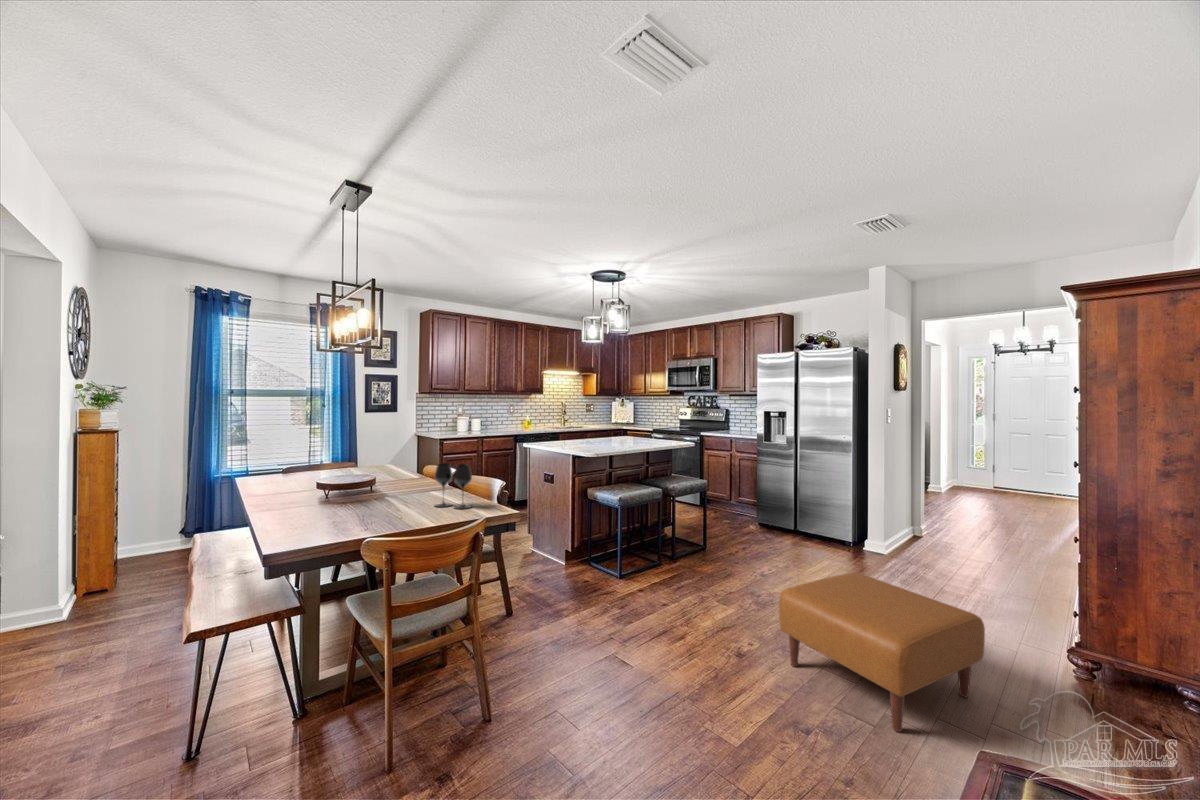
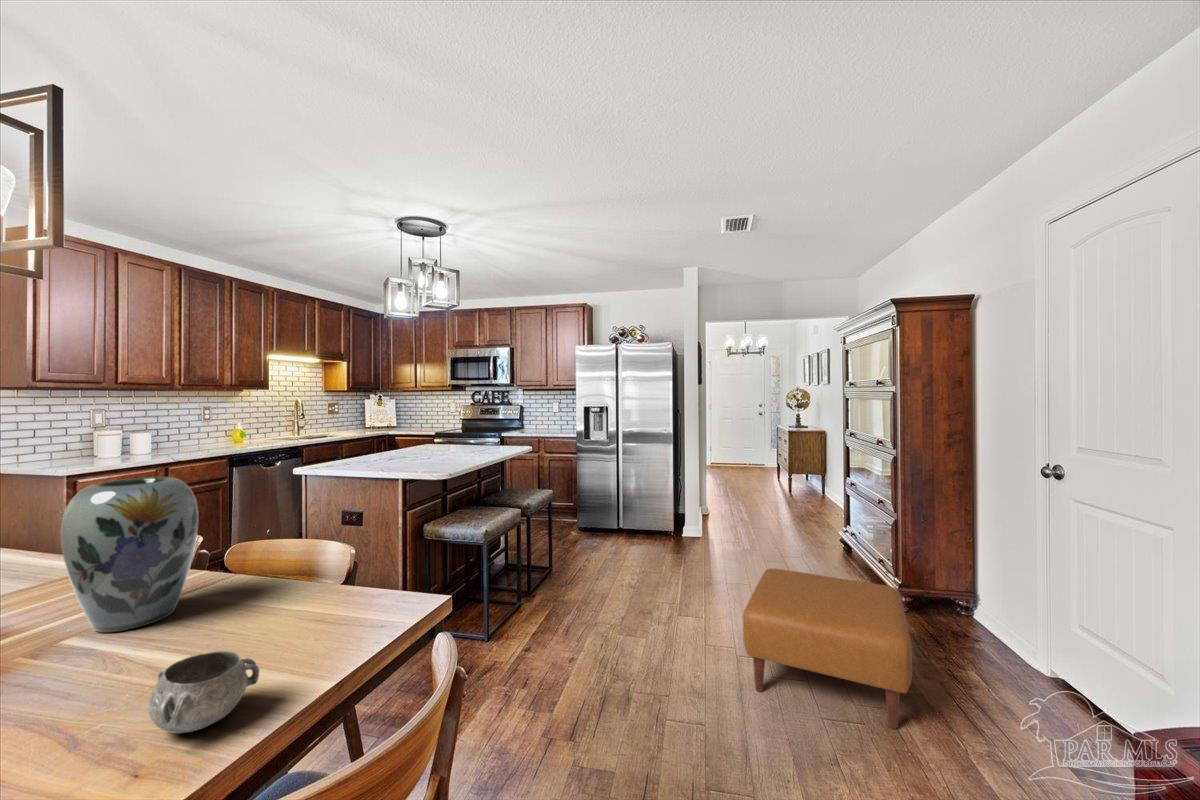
vase: none [386,435,433,499] -> present [61,477,198,632]
wine glass: present [435,463,472,509] -> none [240,526,338,630]
decorative bowl: none [377,501,413,525] -> present [148,651,260,733]

